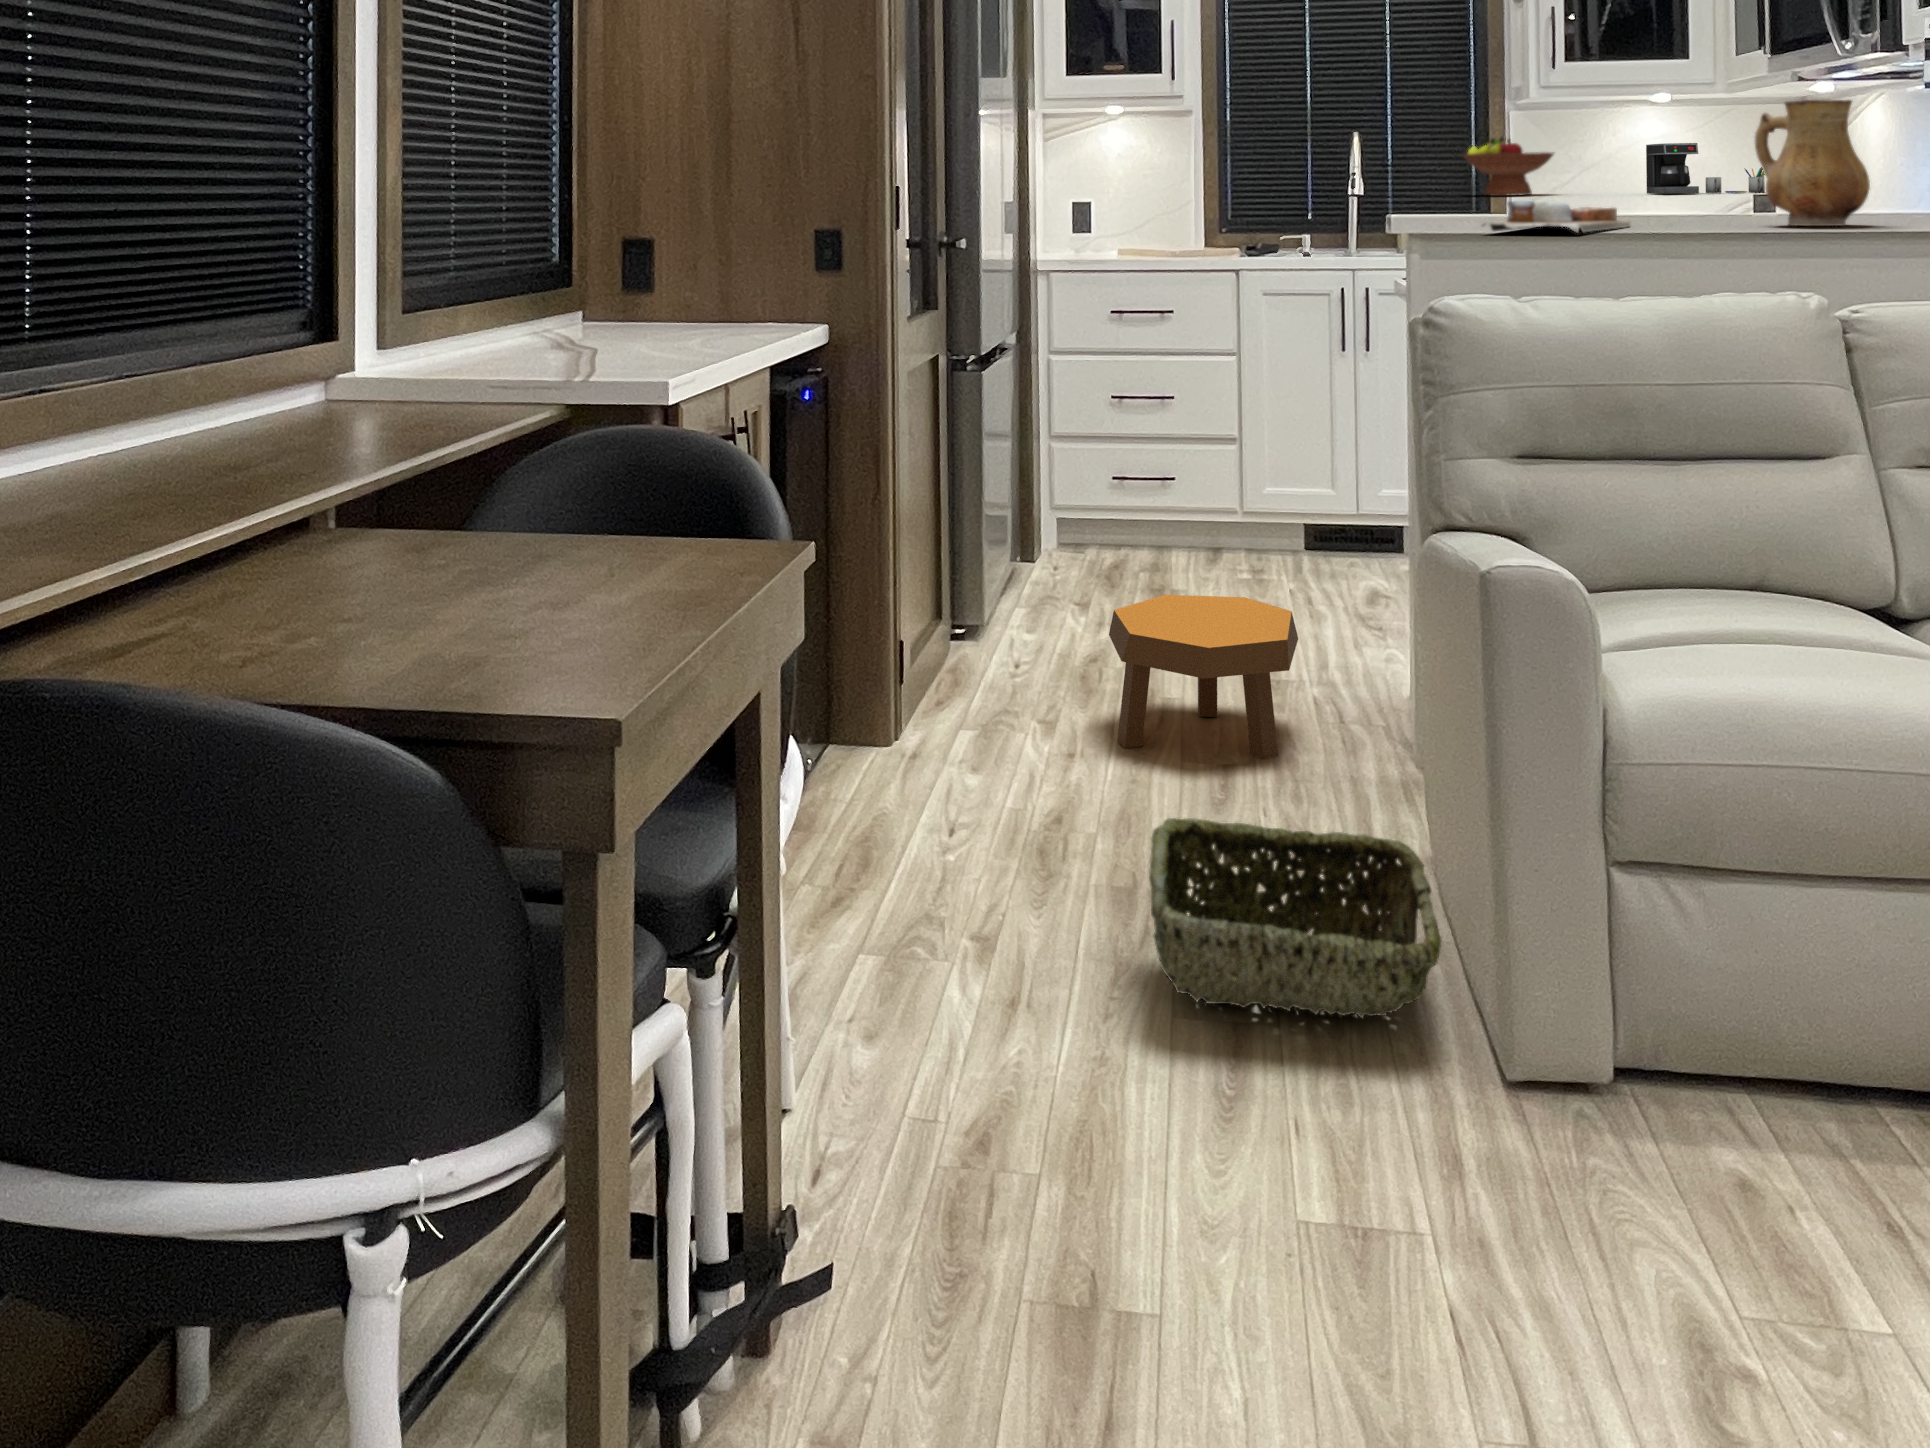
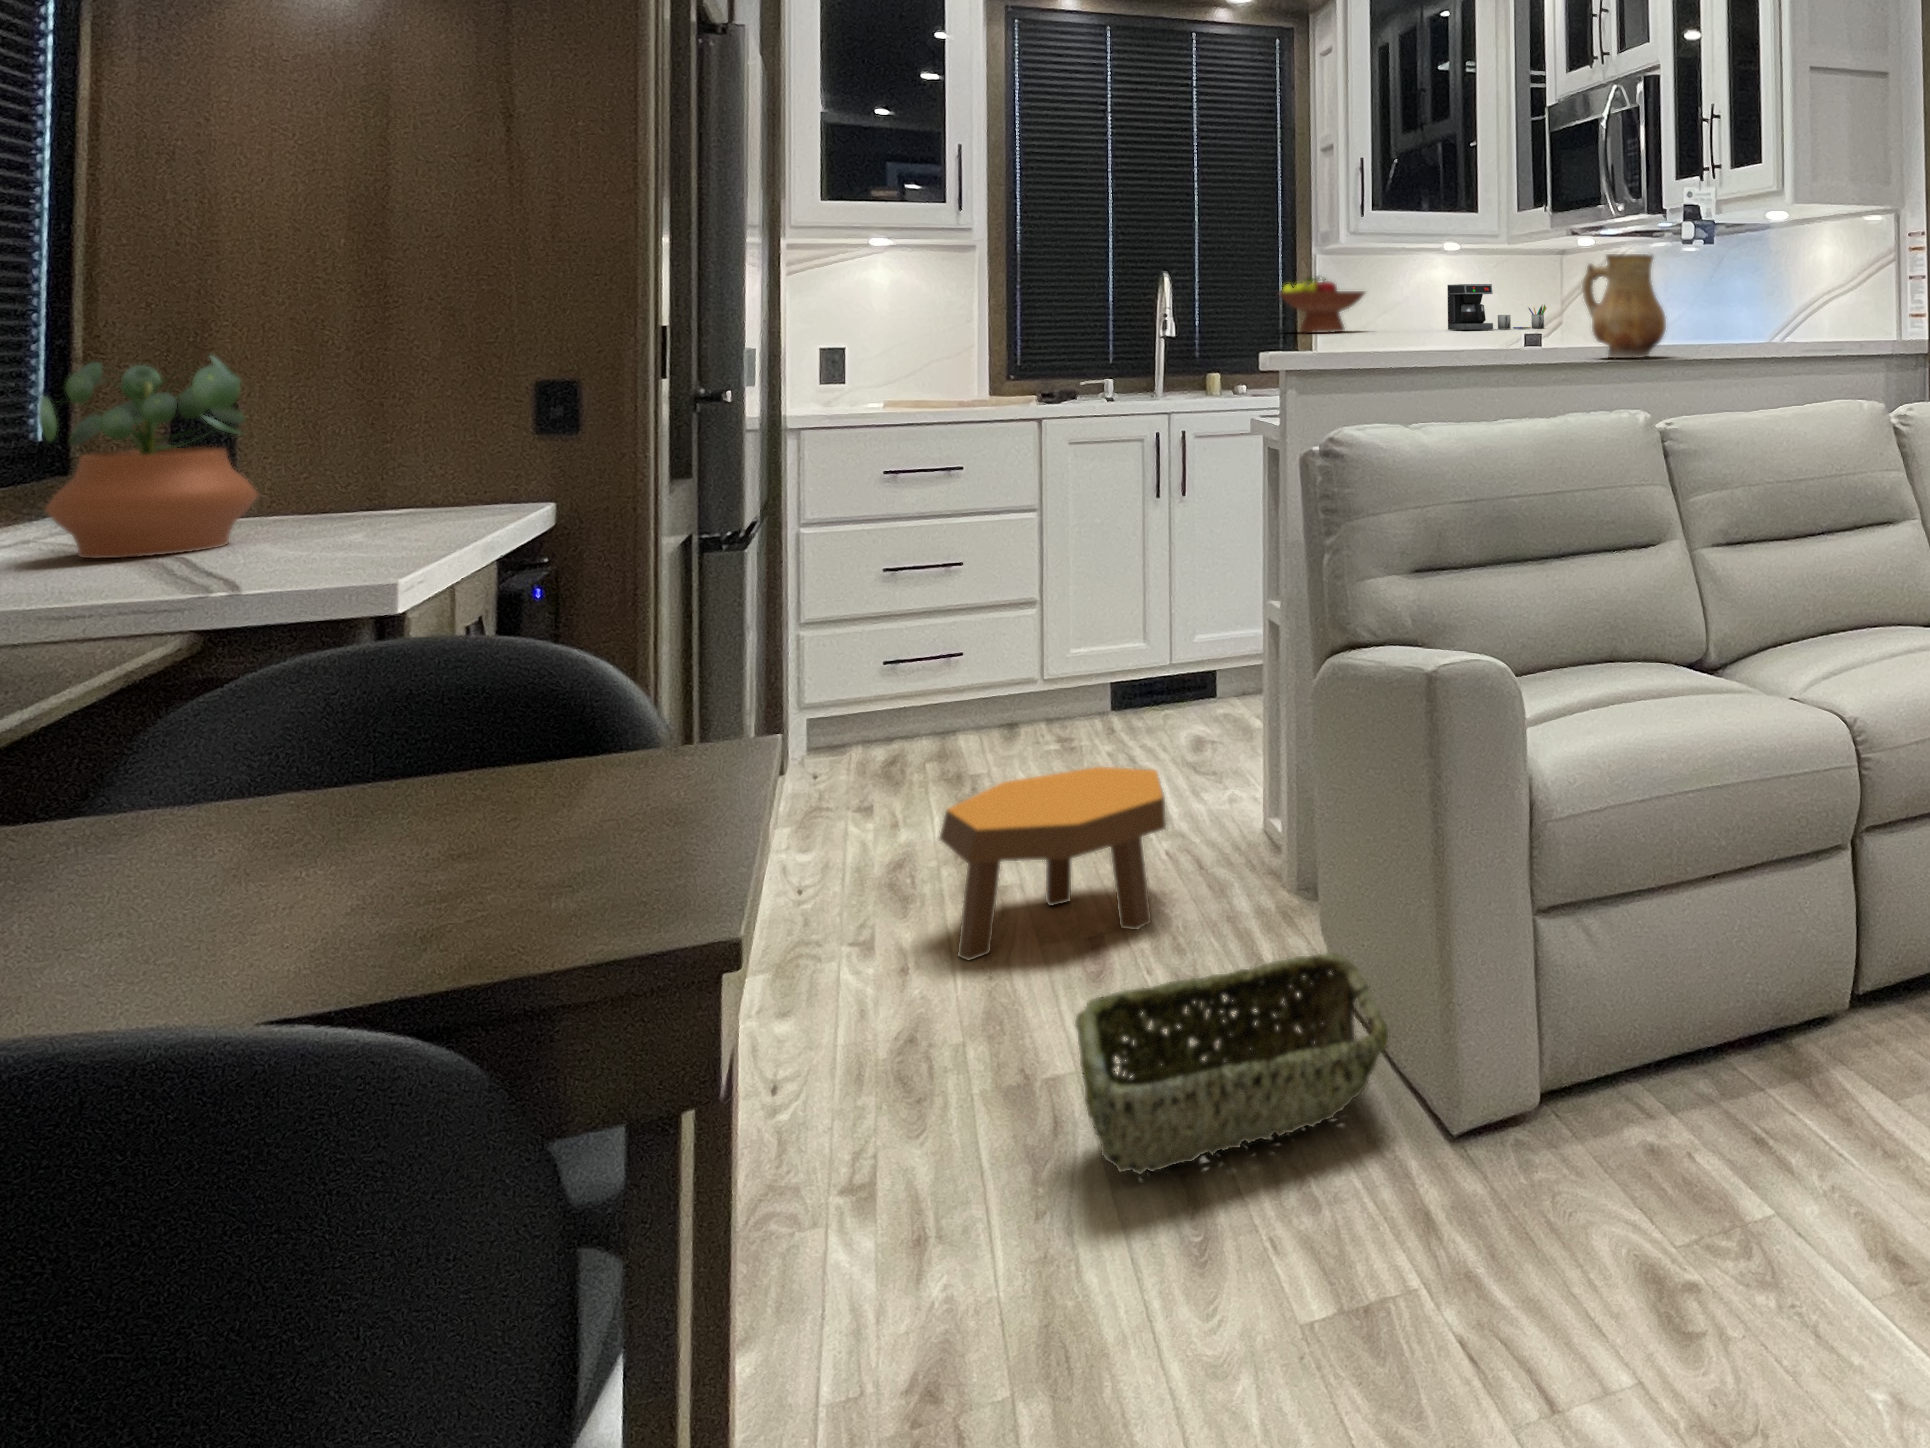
cutting board: present [1484,199,1630,232] -> none [1369,338,1486,369]
potted plant: none [581,202,684,337] -> present [38,356,258,558]

